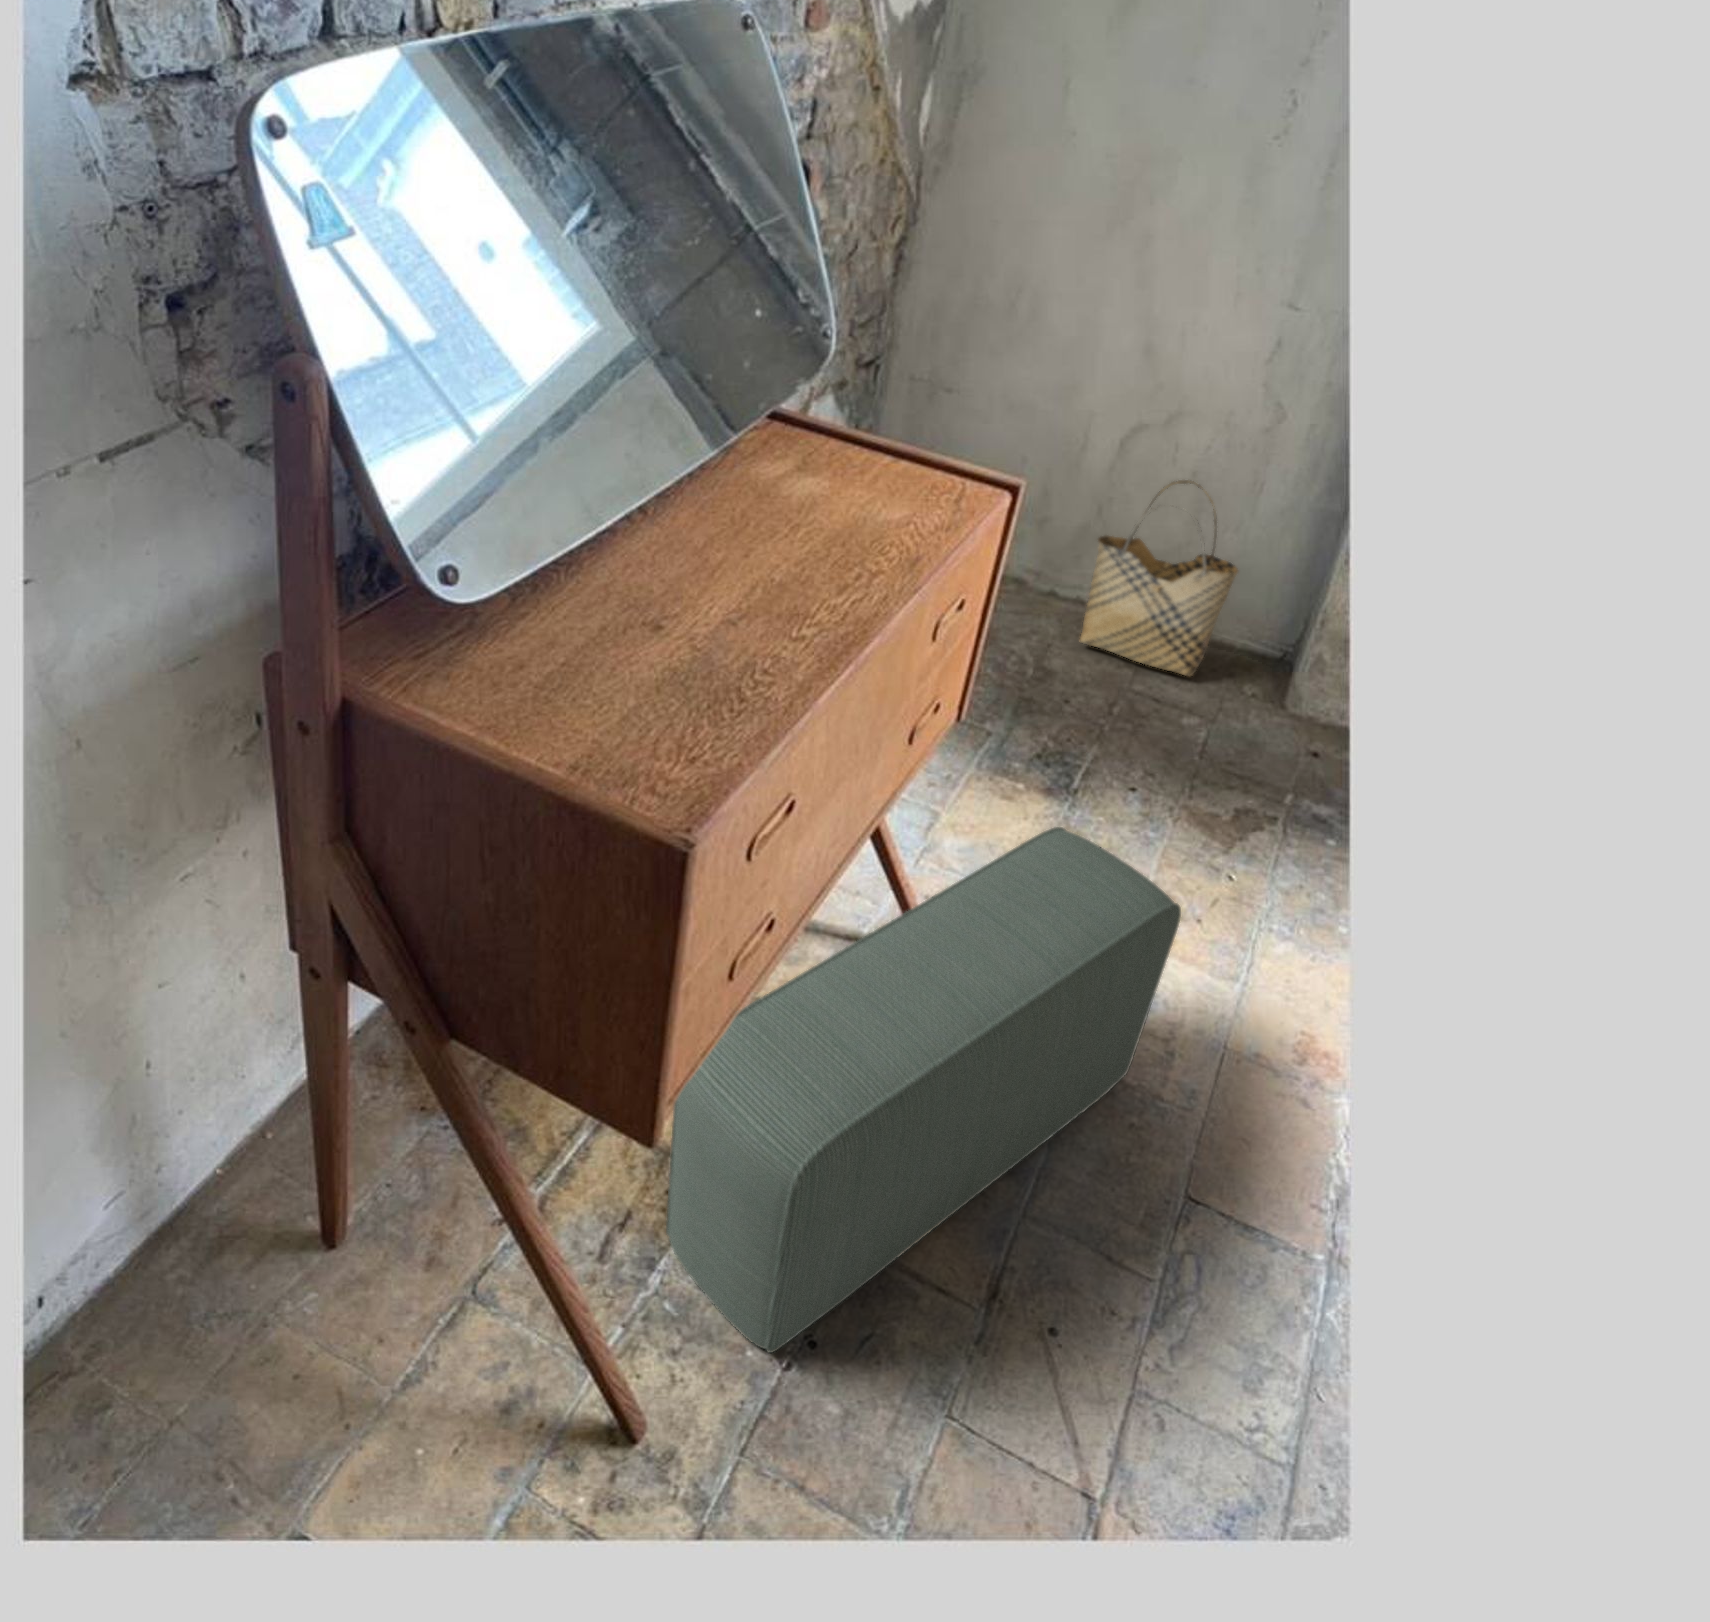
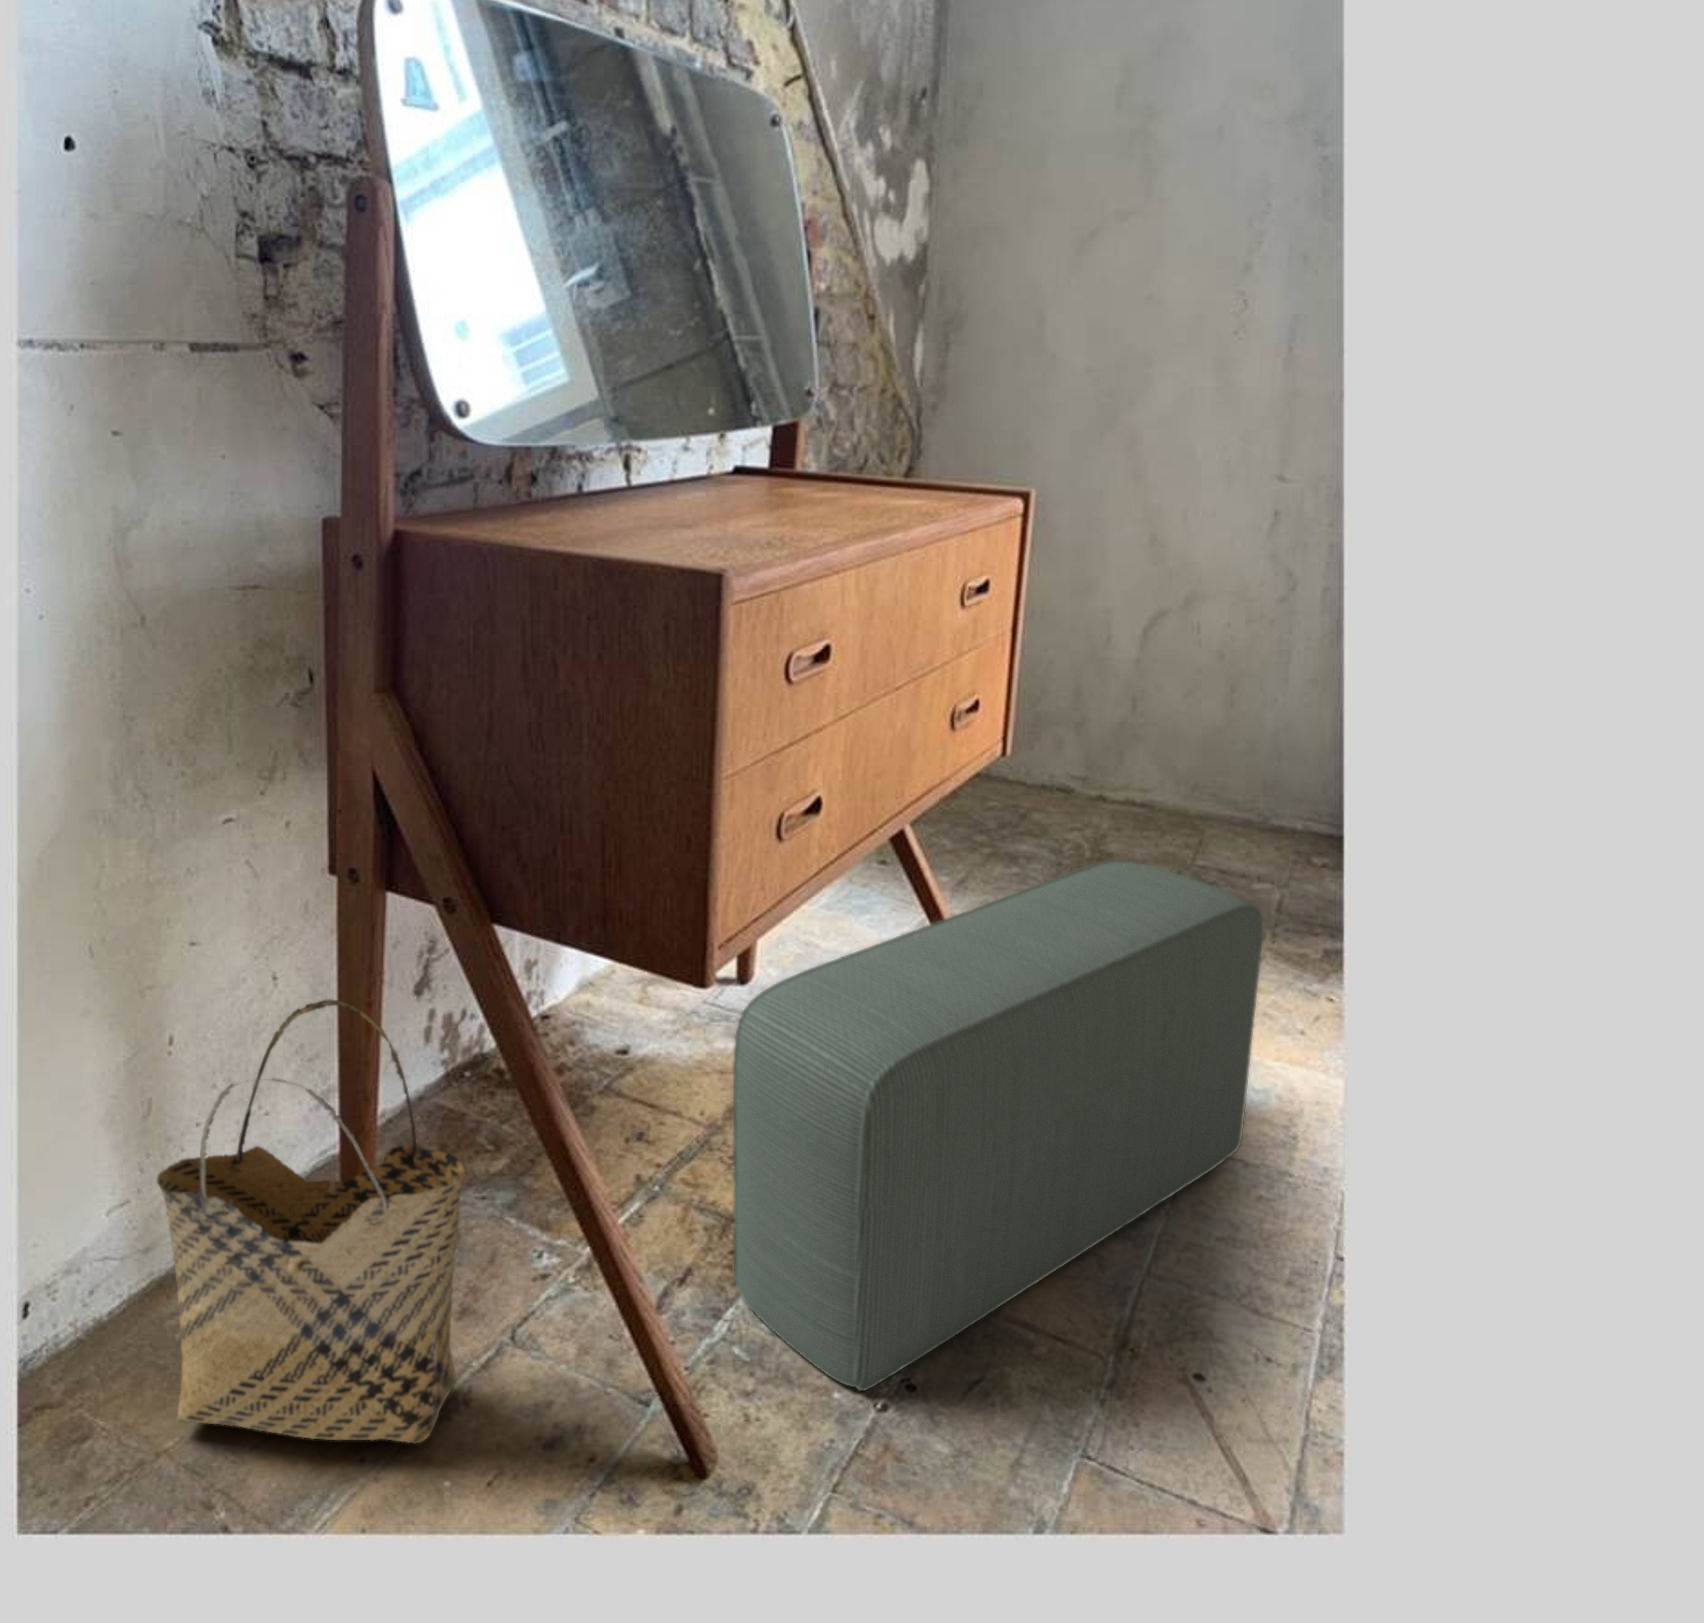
woven basket: present [1079,480,1238,676] -> present [157,1000,465,1443]

